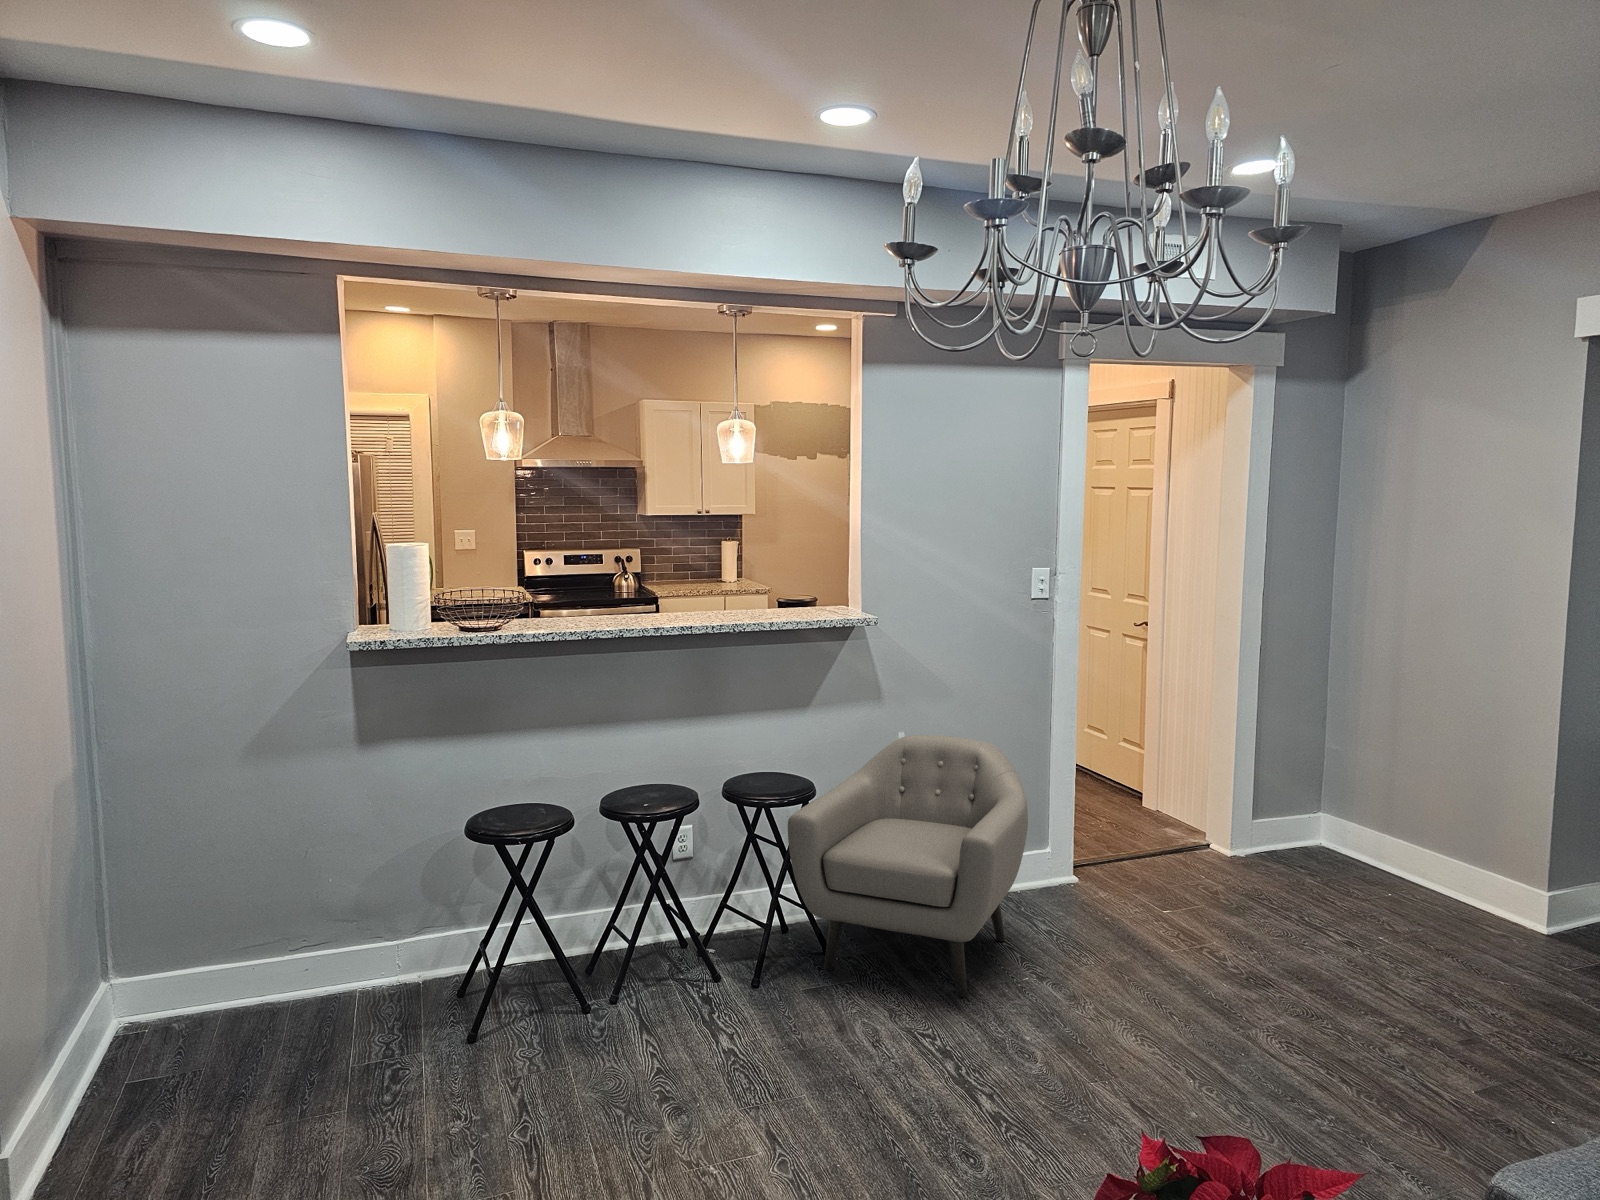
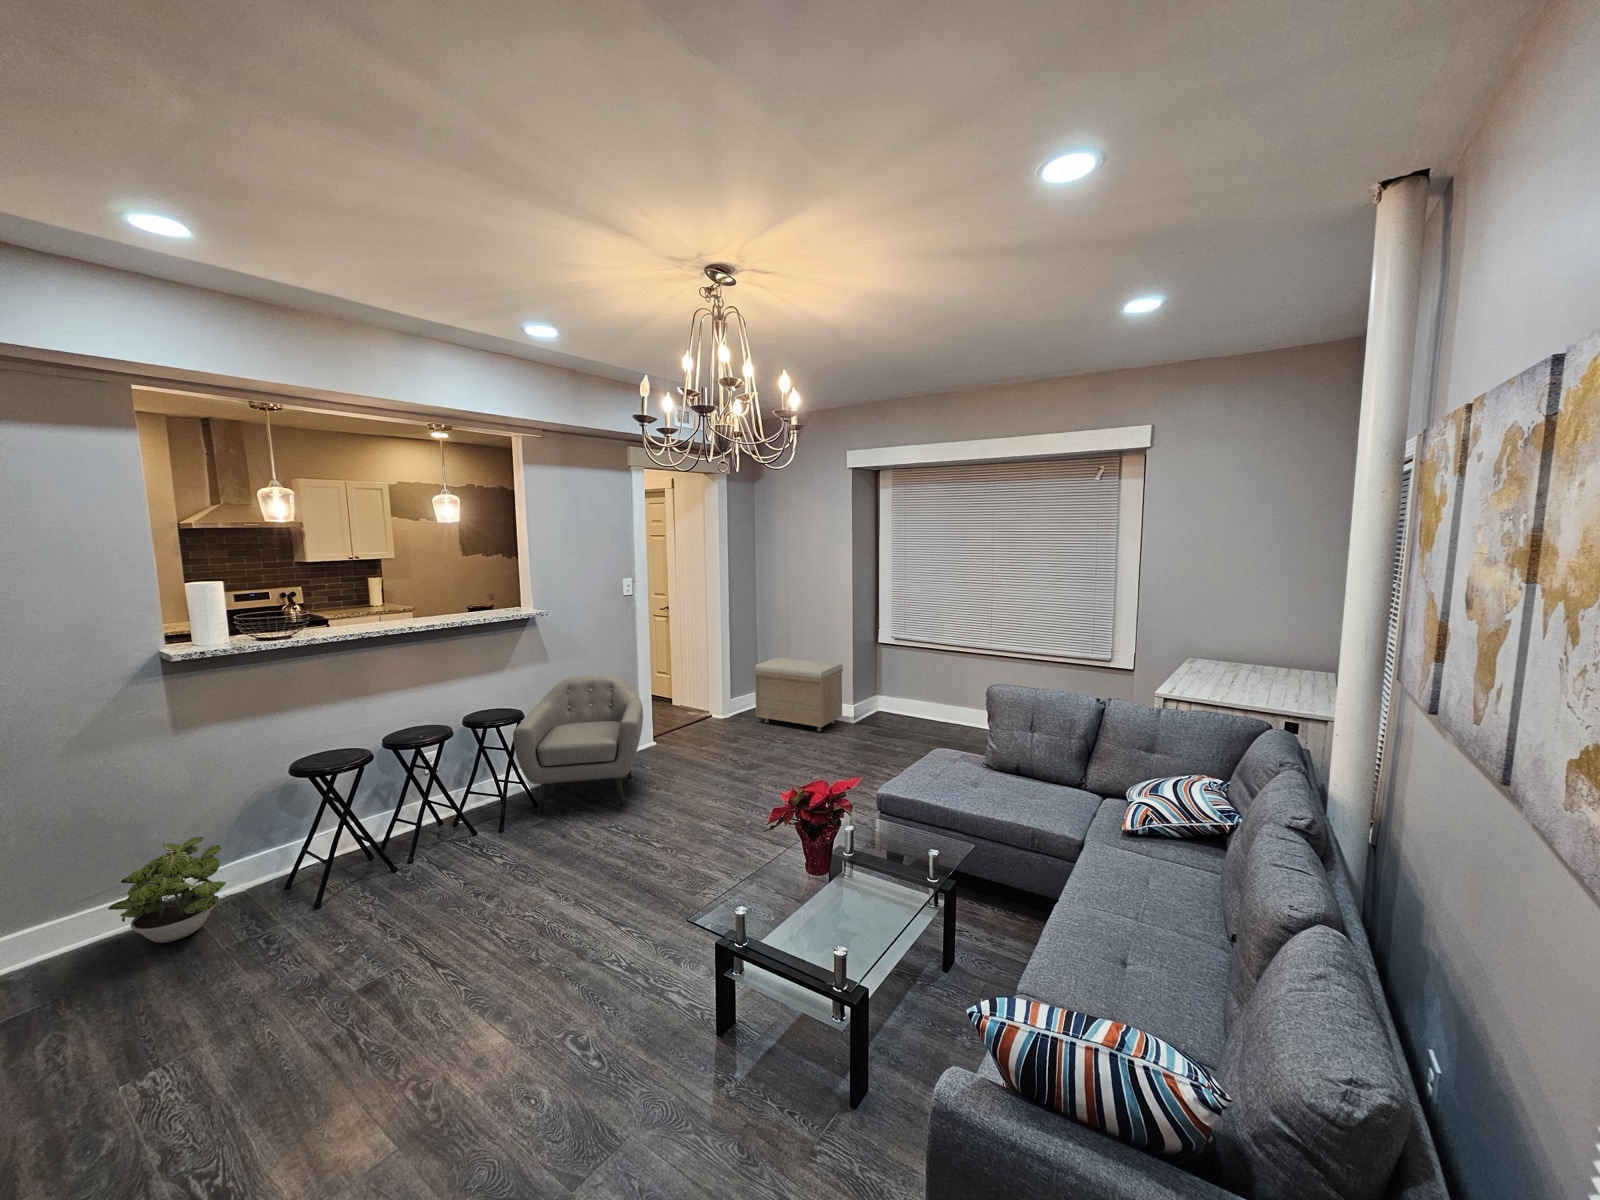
storage bench: none [1305,745,1538,929] -> present [755,658,843,731]
potted plant: none [257,894,388,1031] -> present [108,837,226,943]

